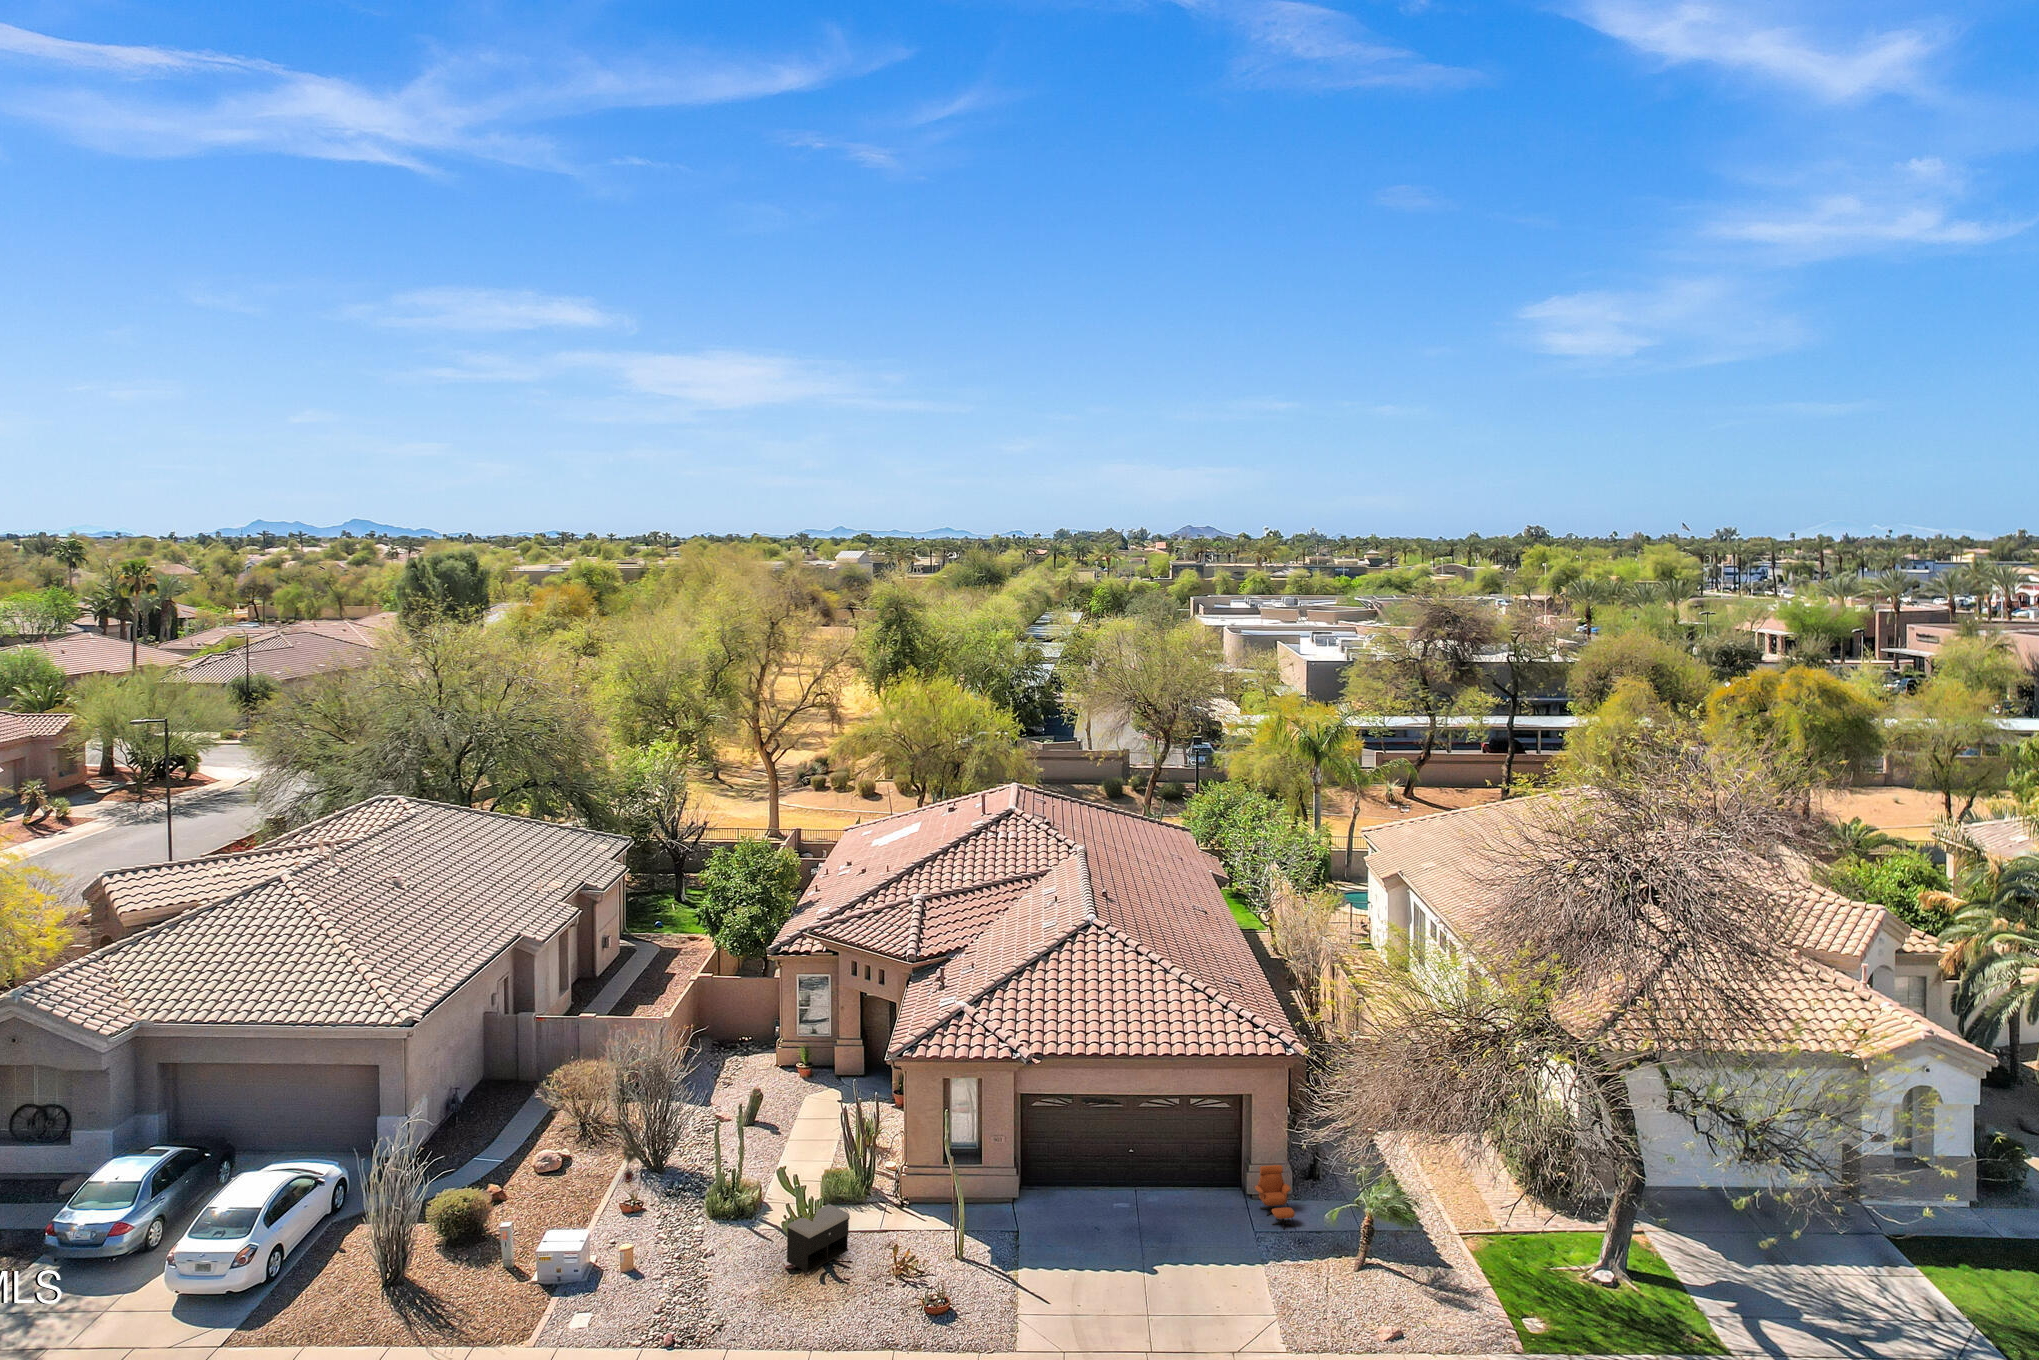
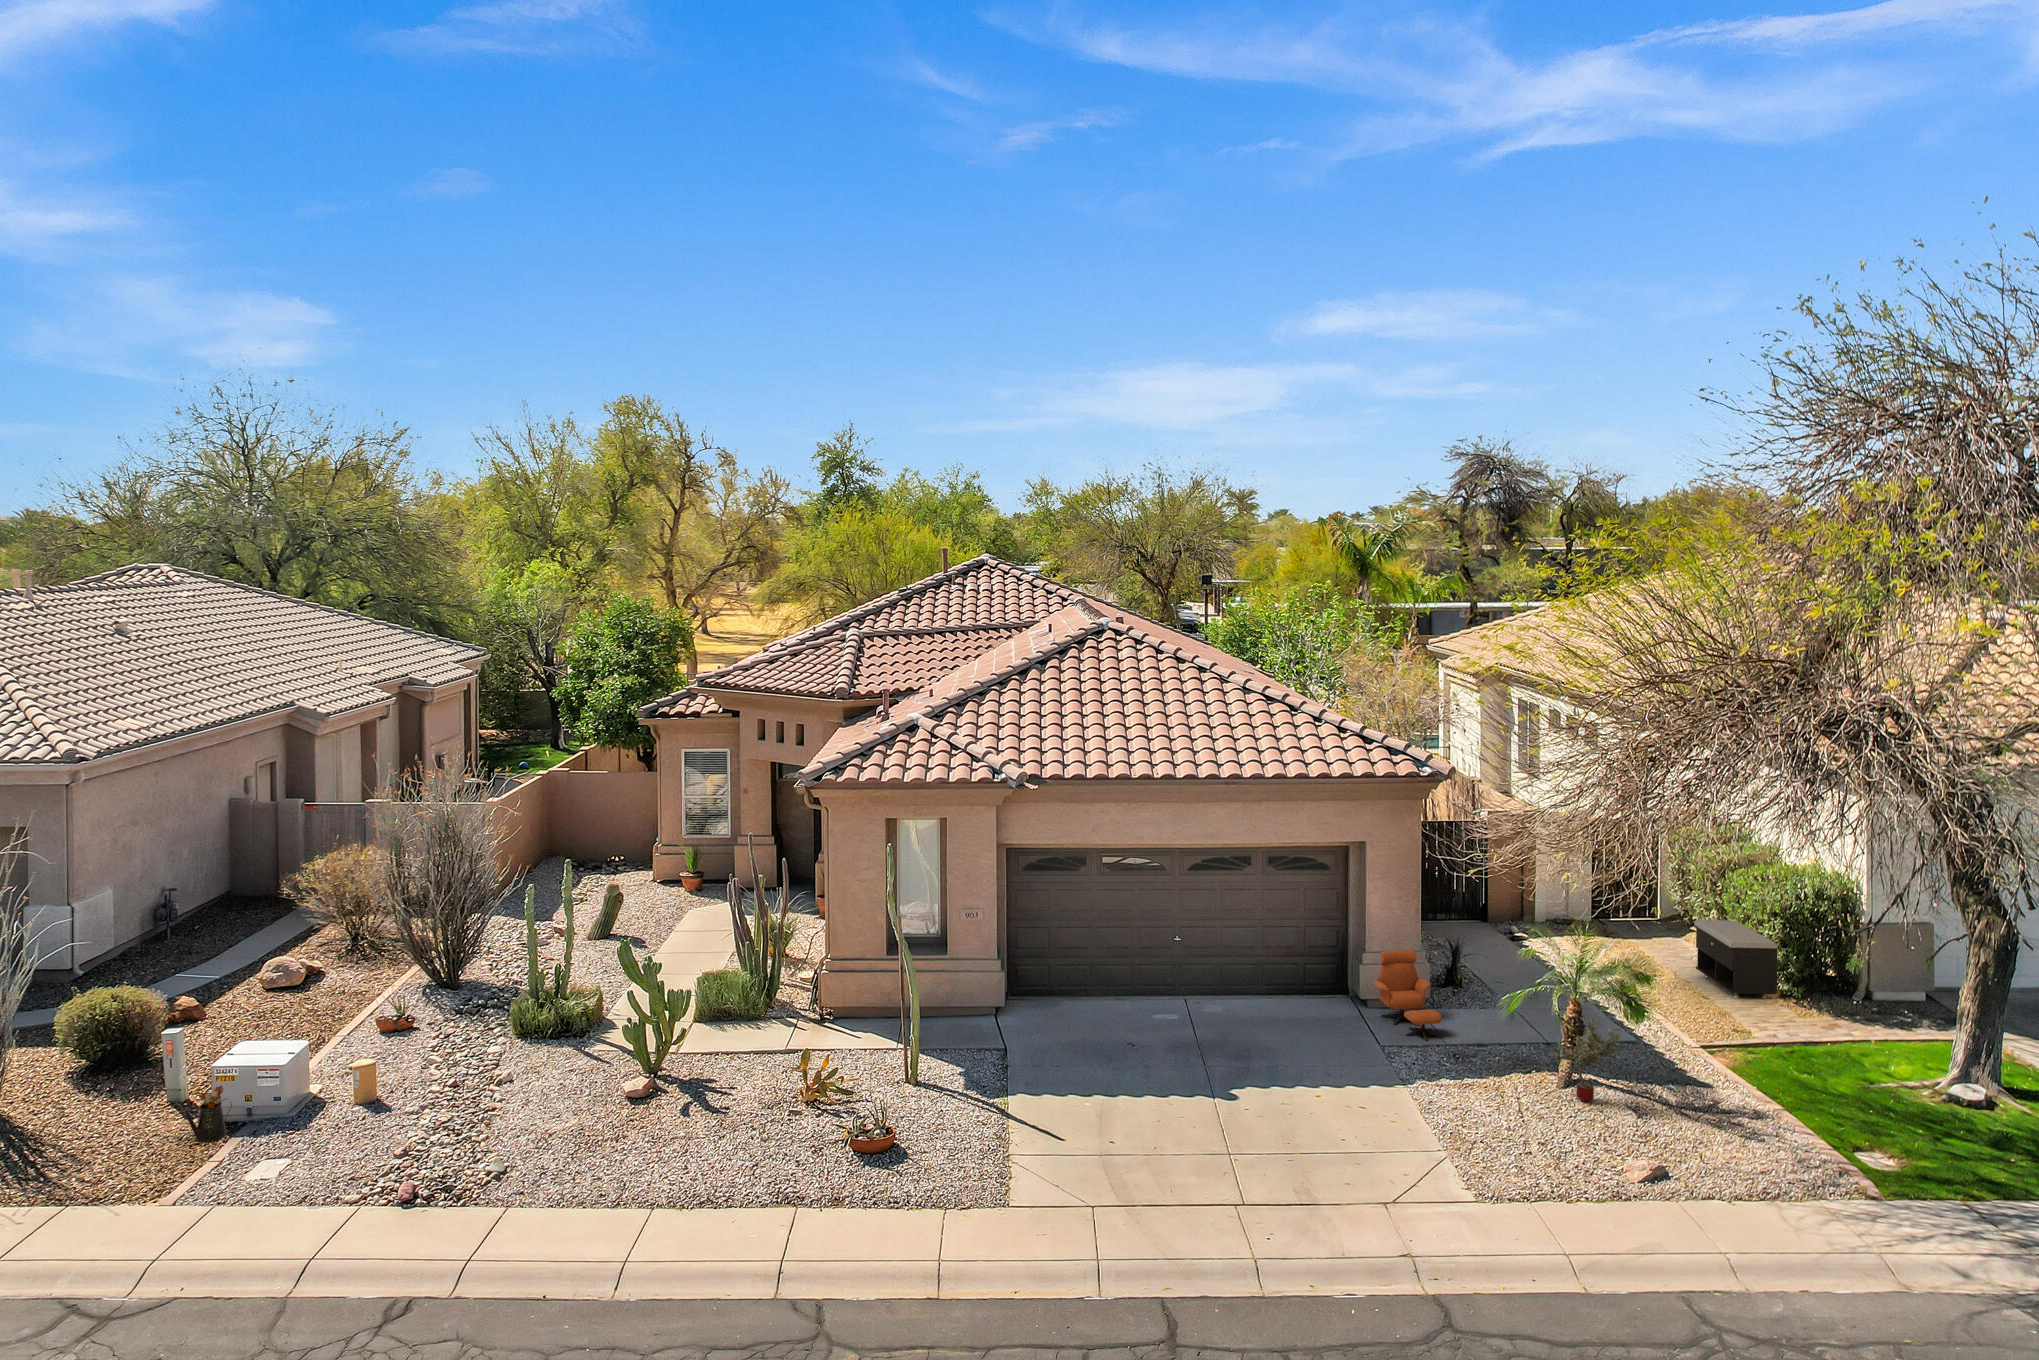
potted tree: present [623,1139,644,1181] -> present [1551,1018,1621,1102]
storage bench: present [787,1204,850,1274] -> present [1694,920,1778,998]
watering can: none [526,1265,551,1302] -> present [185,1086,232,1142]

